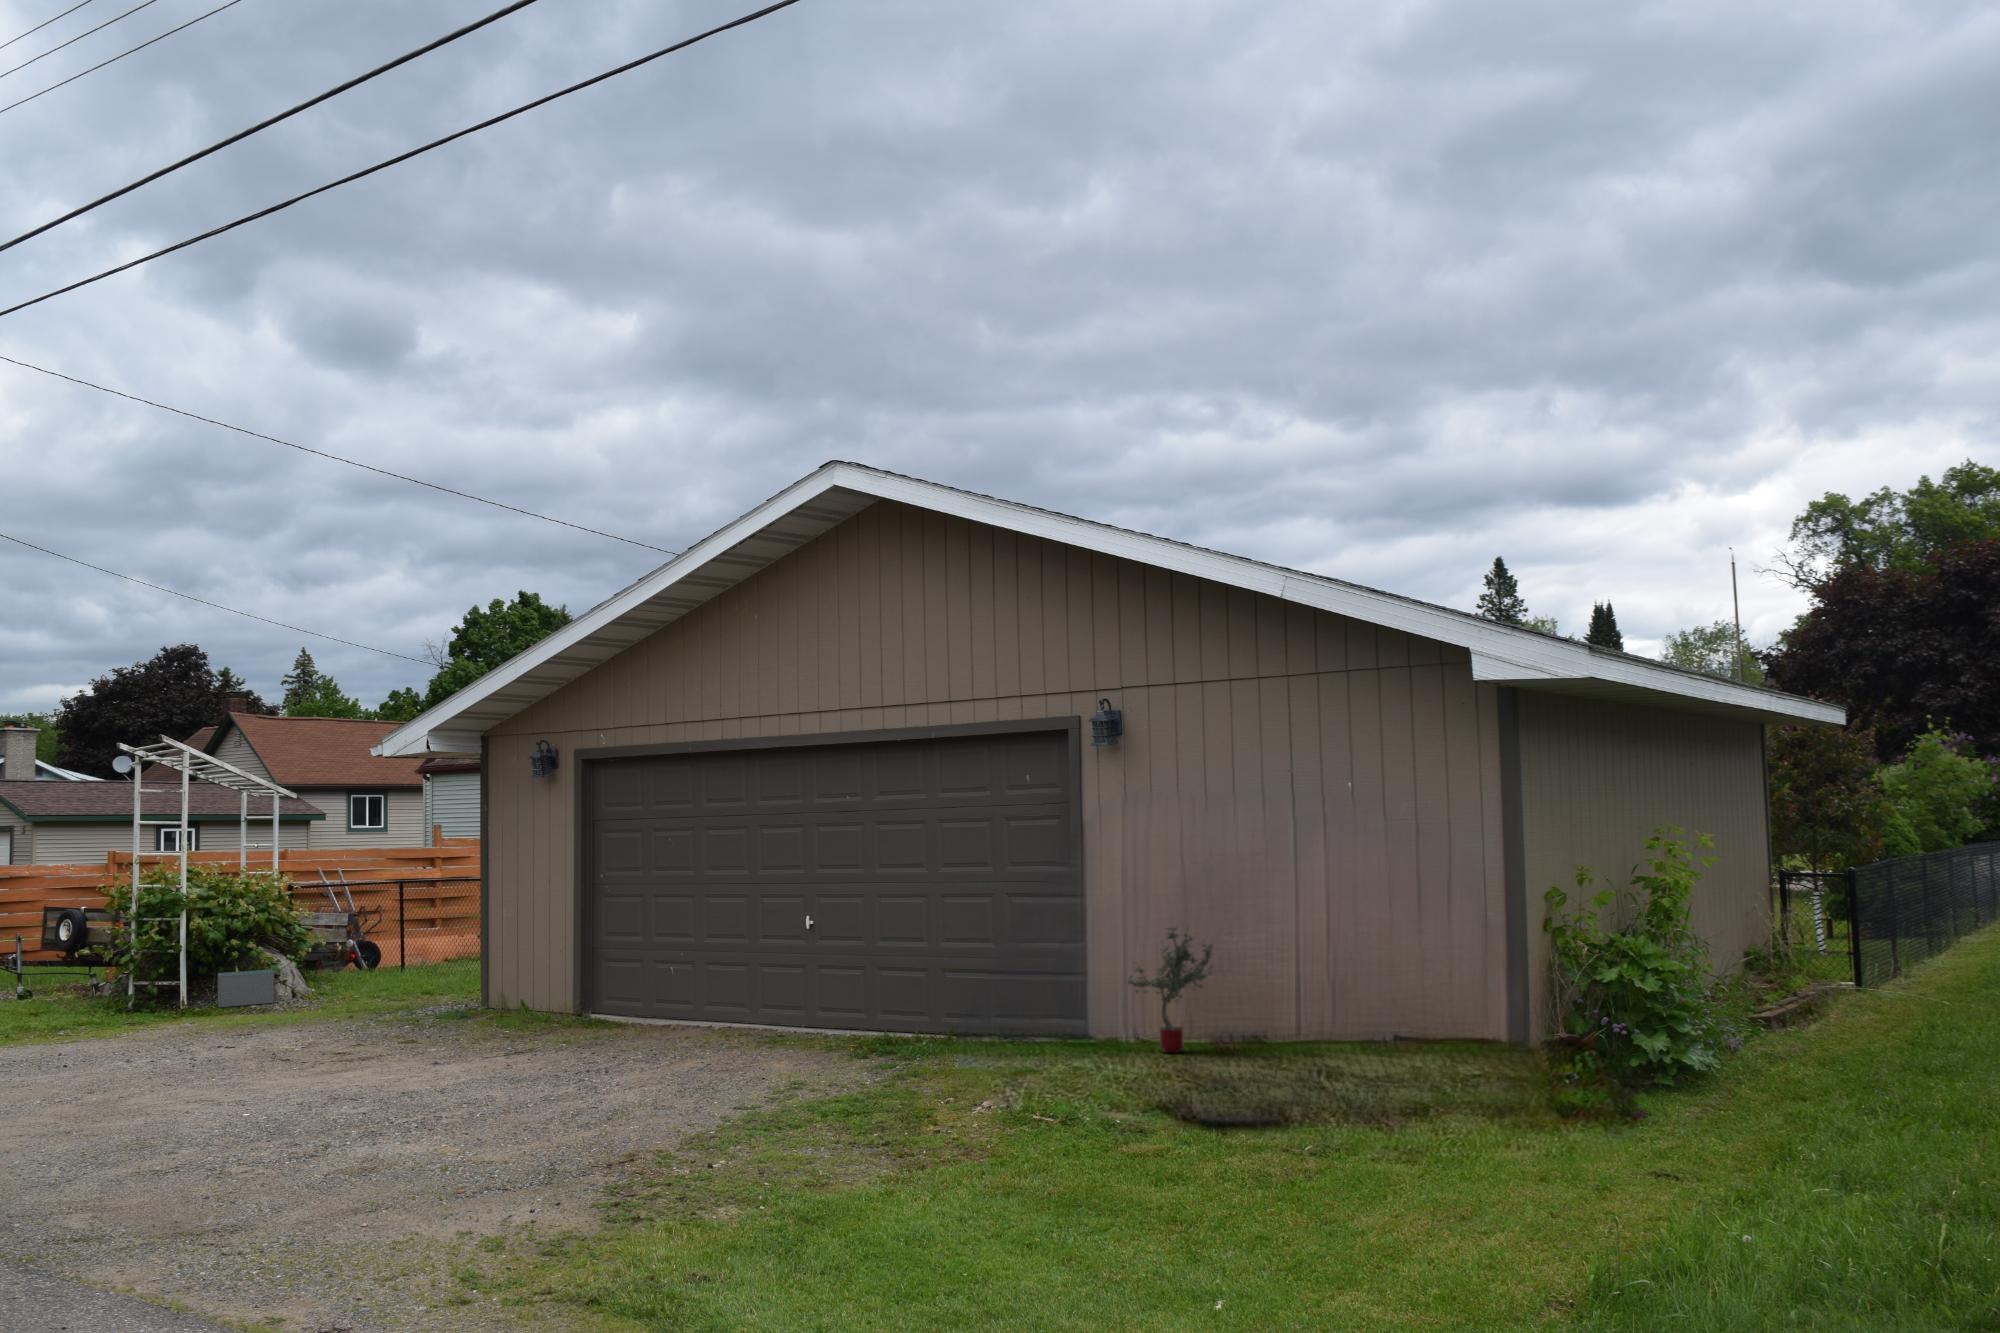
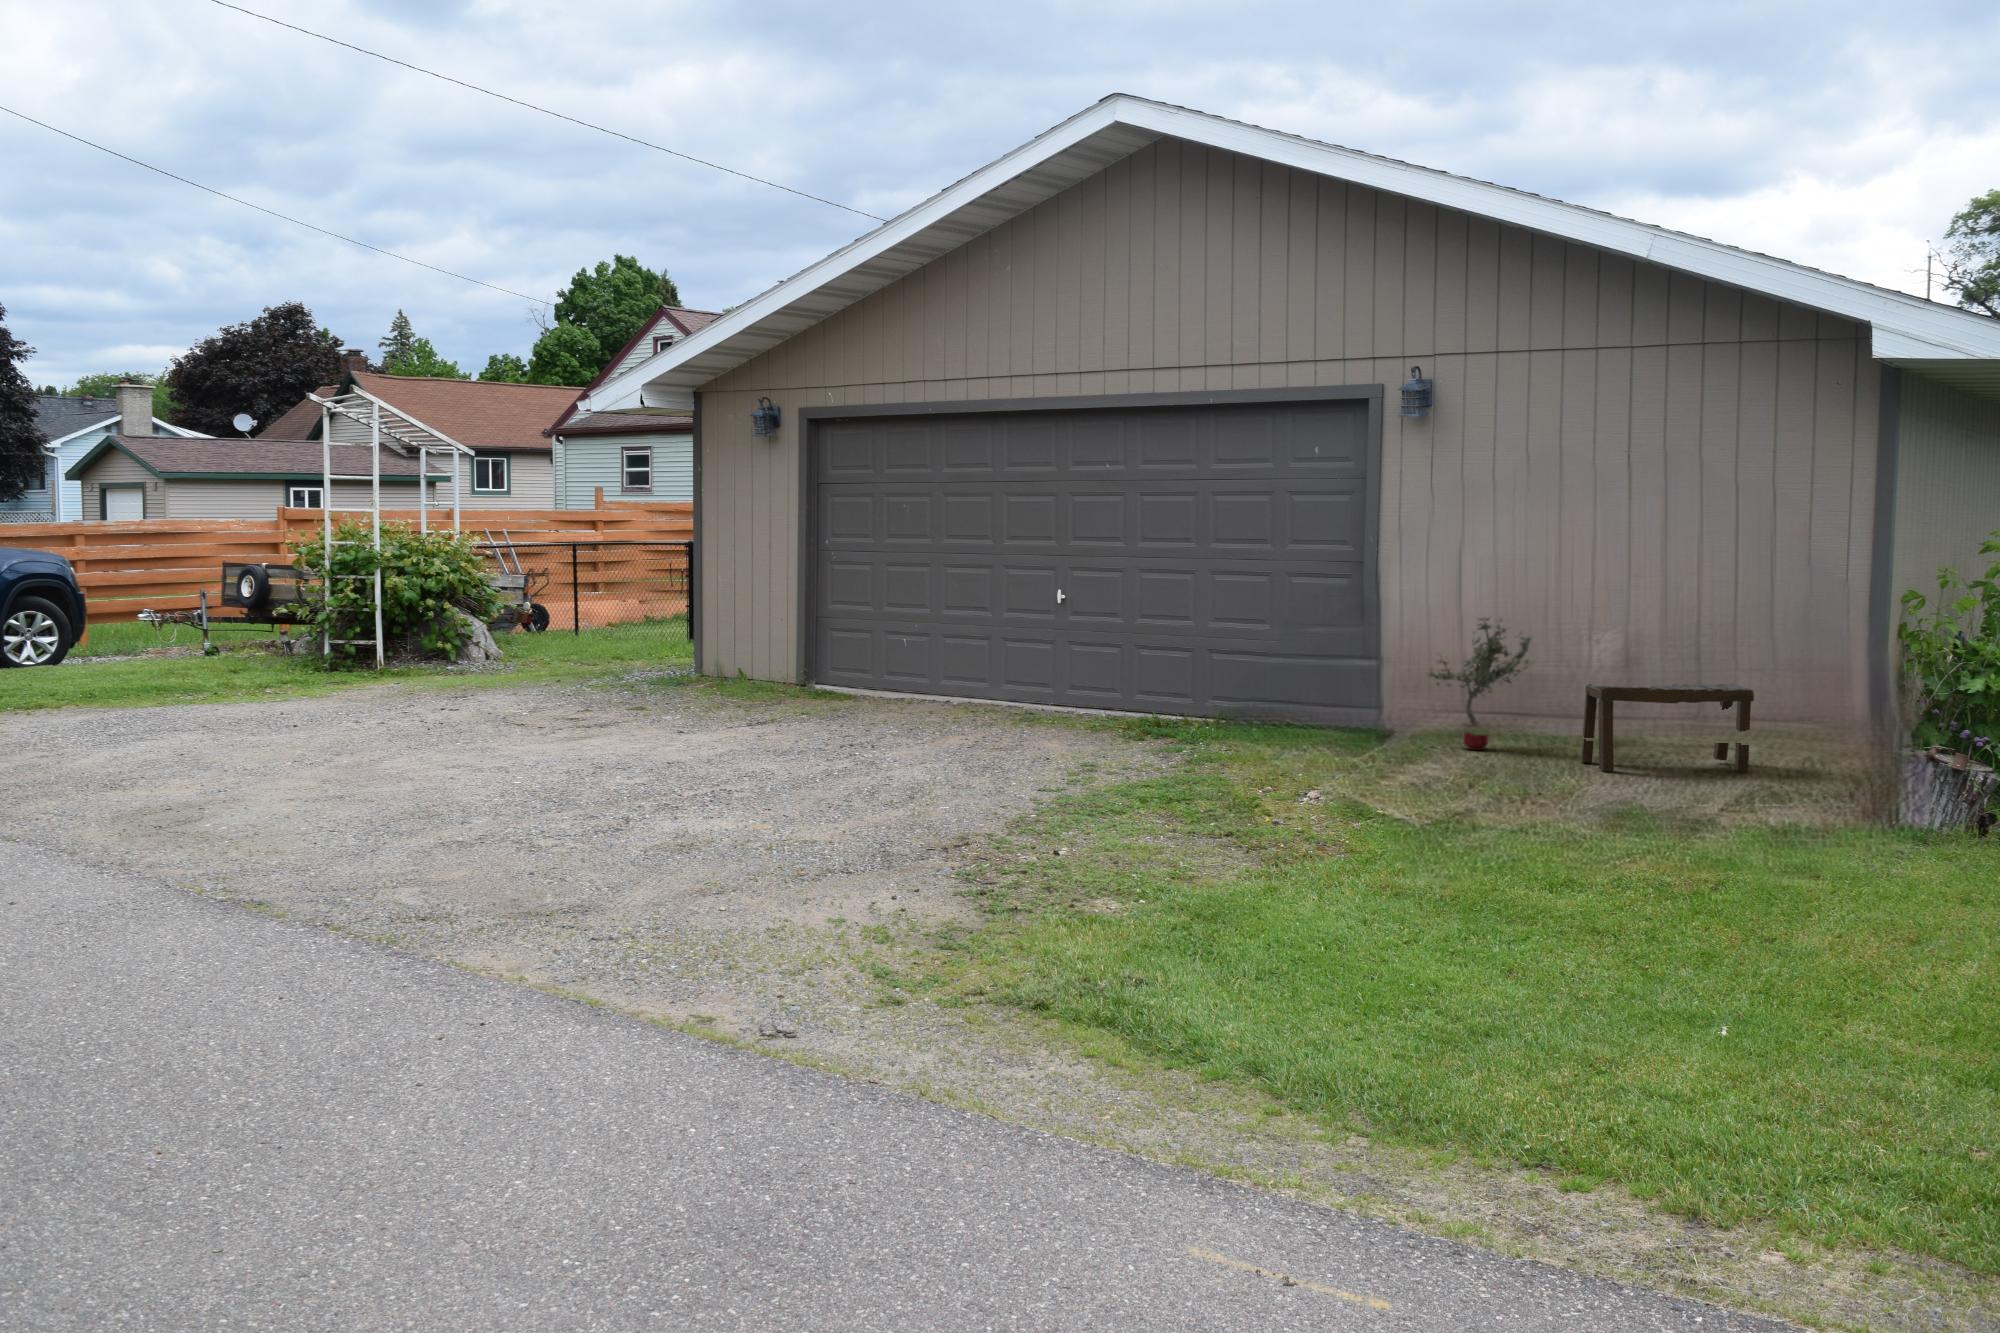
storage box: present [218,970,274,1007] -> none [414,632,473,668]
bench: none [1259,982,1404,1070] -> present [1581,683,1754,773]

